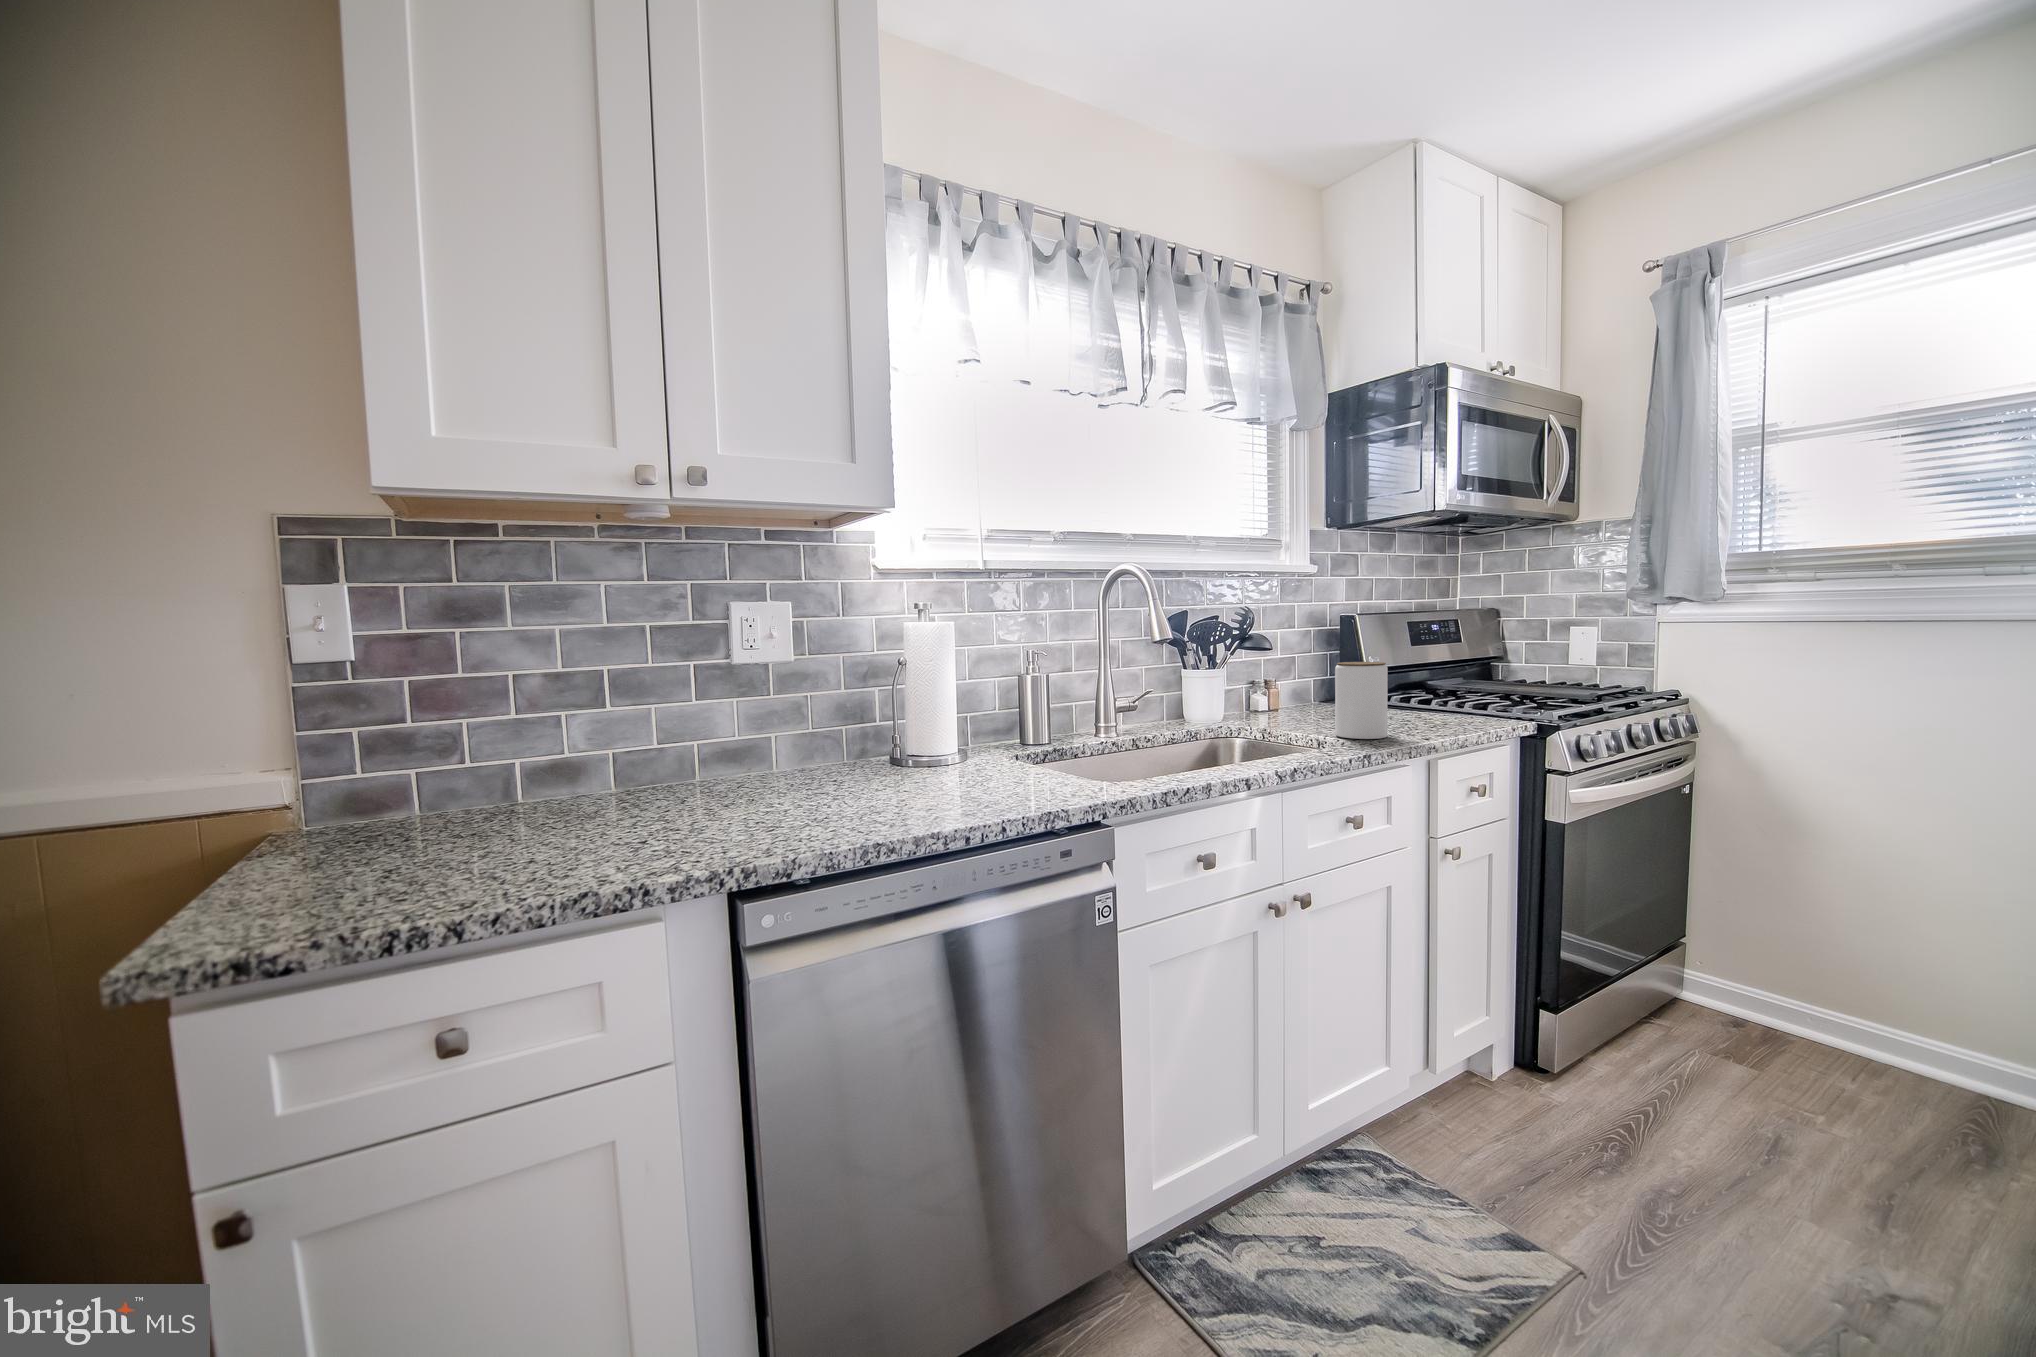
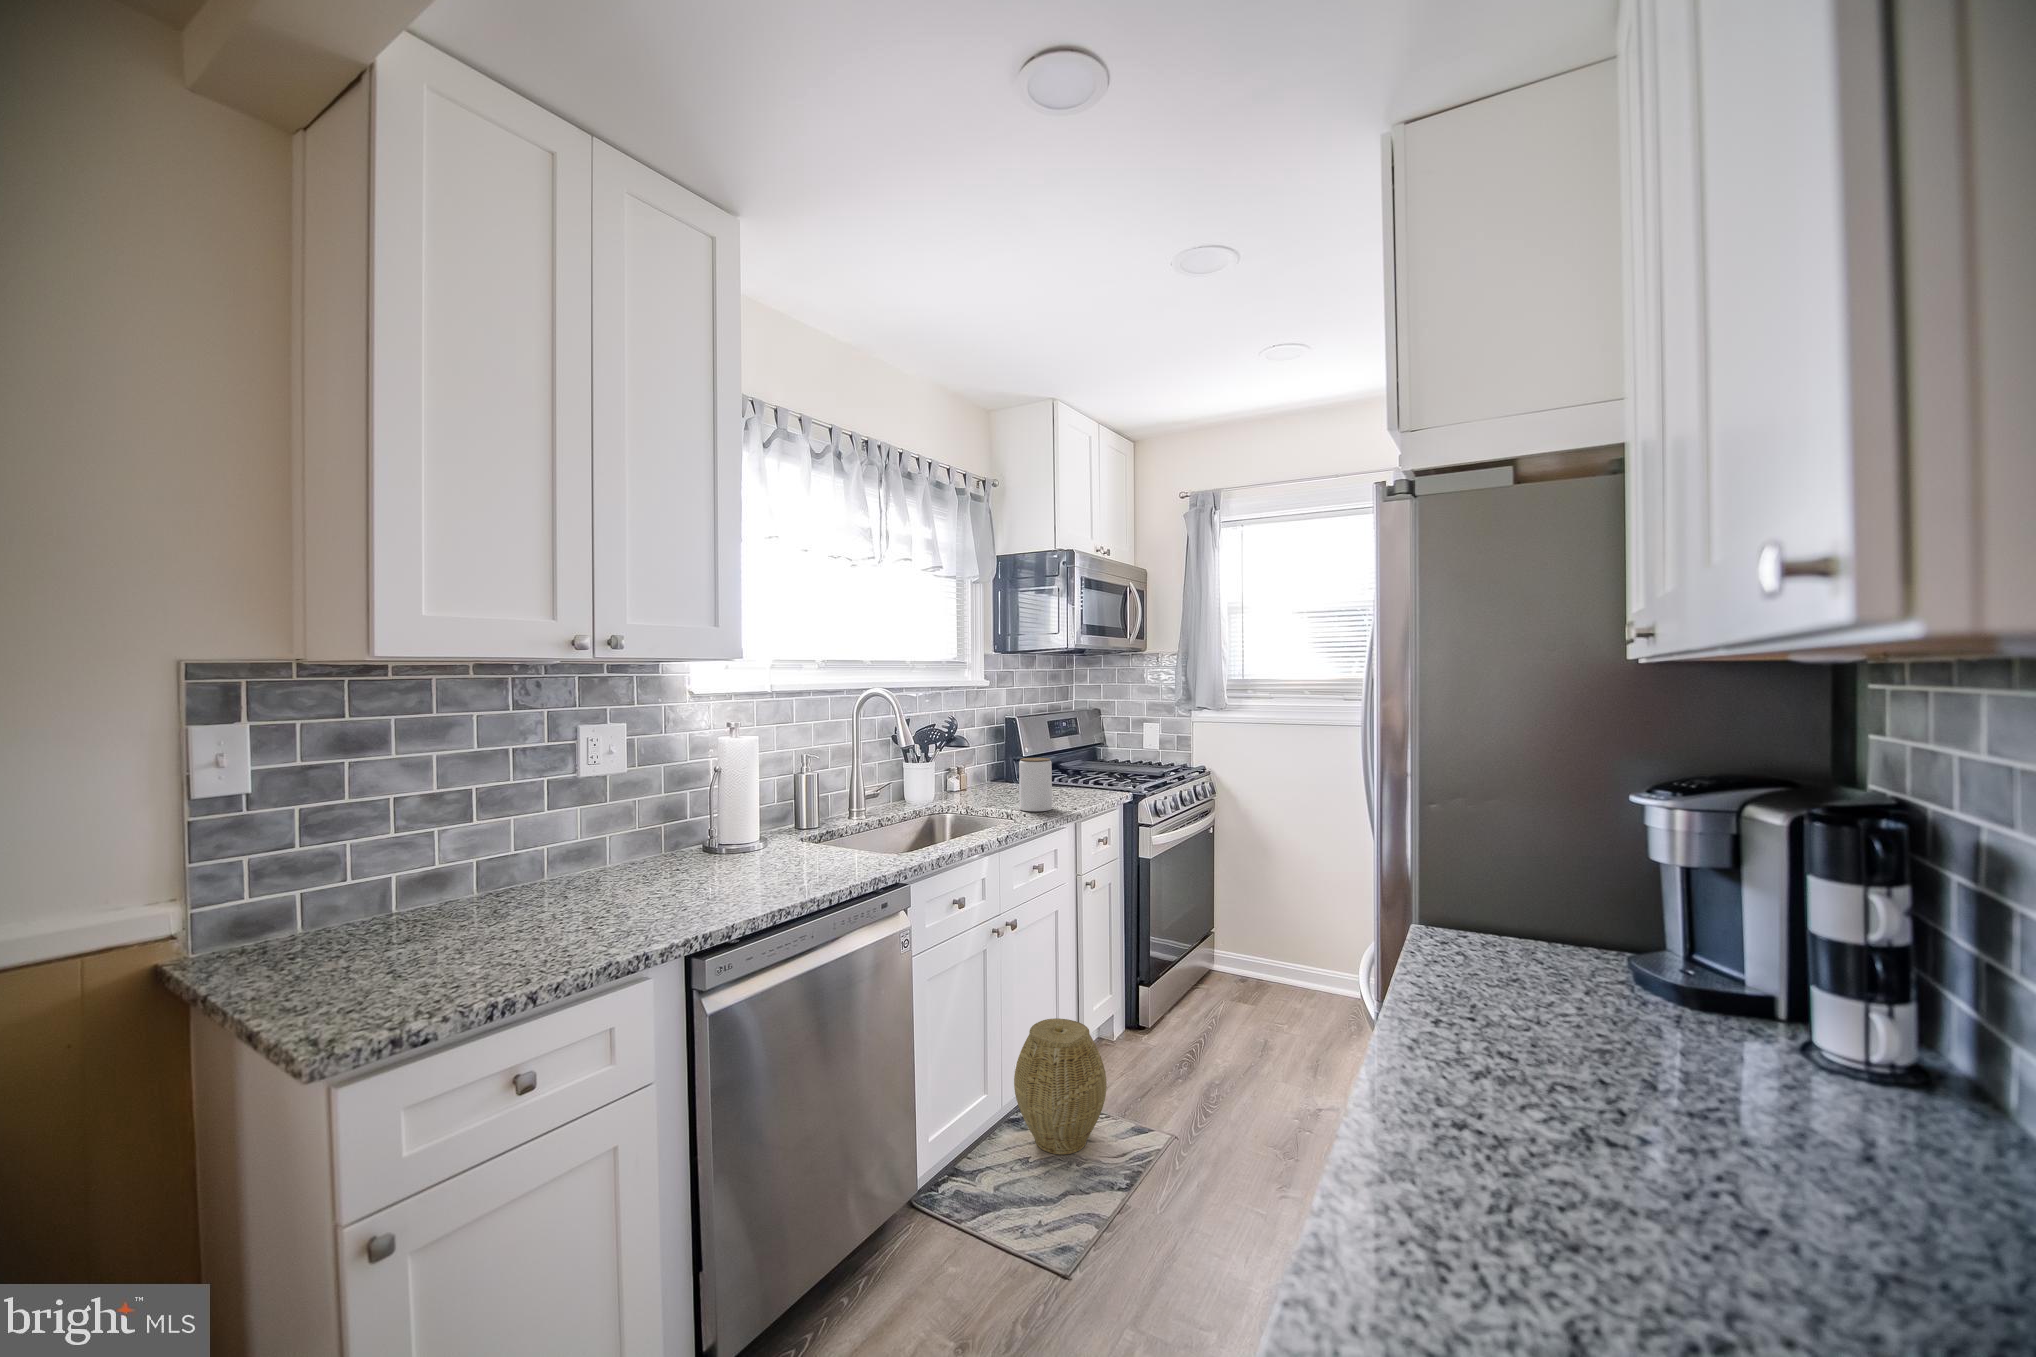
woven basket: none [1303,1044,1458,1256] -> present [1014,1018,1107,1155]

